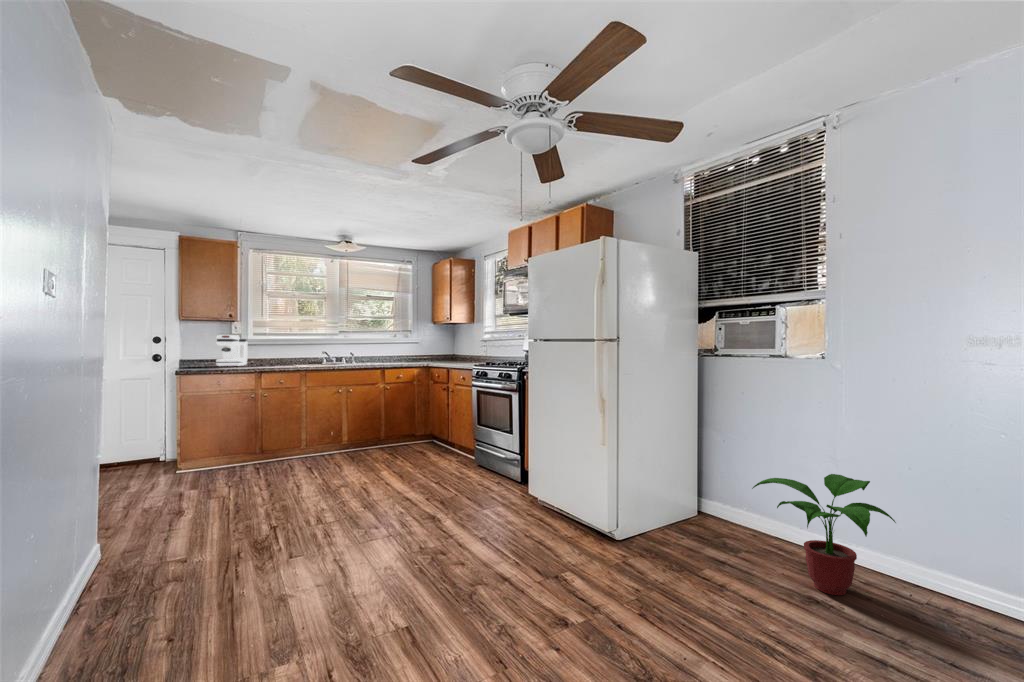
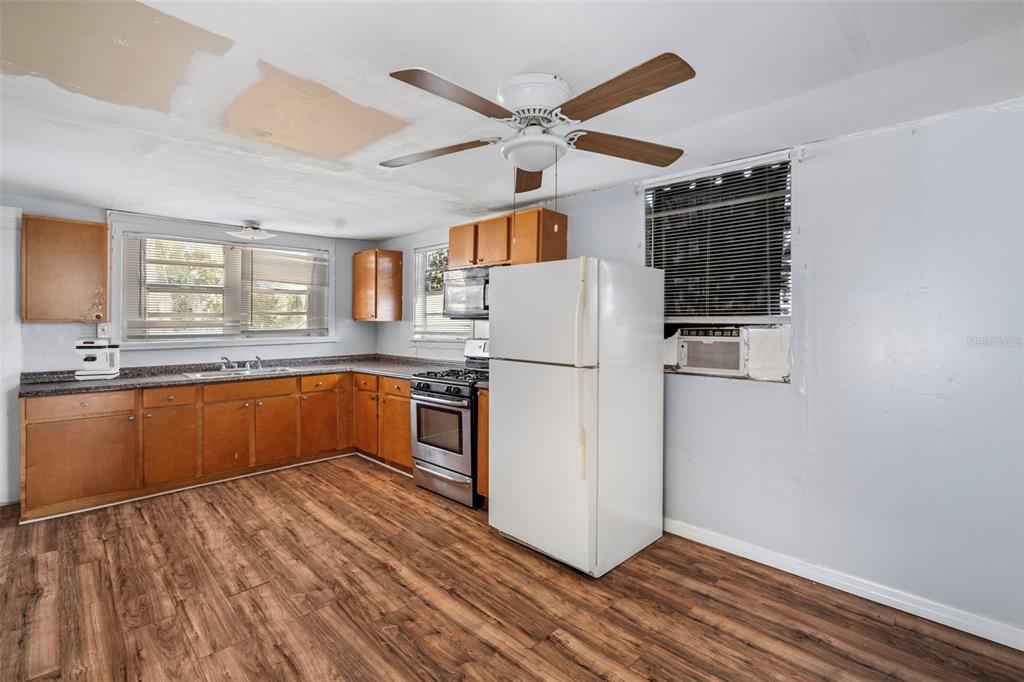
potted plant: present [752,474,896,595] -> none [732,500,871,625]

